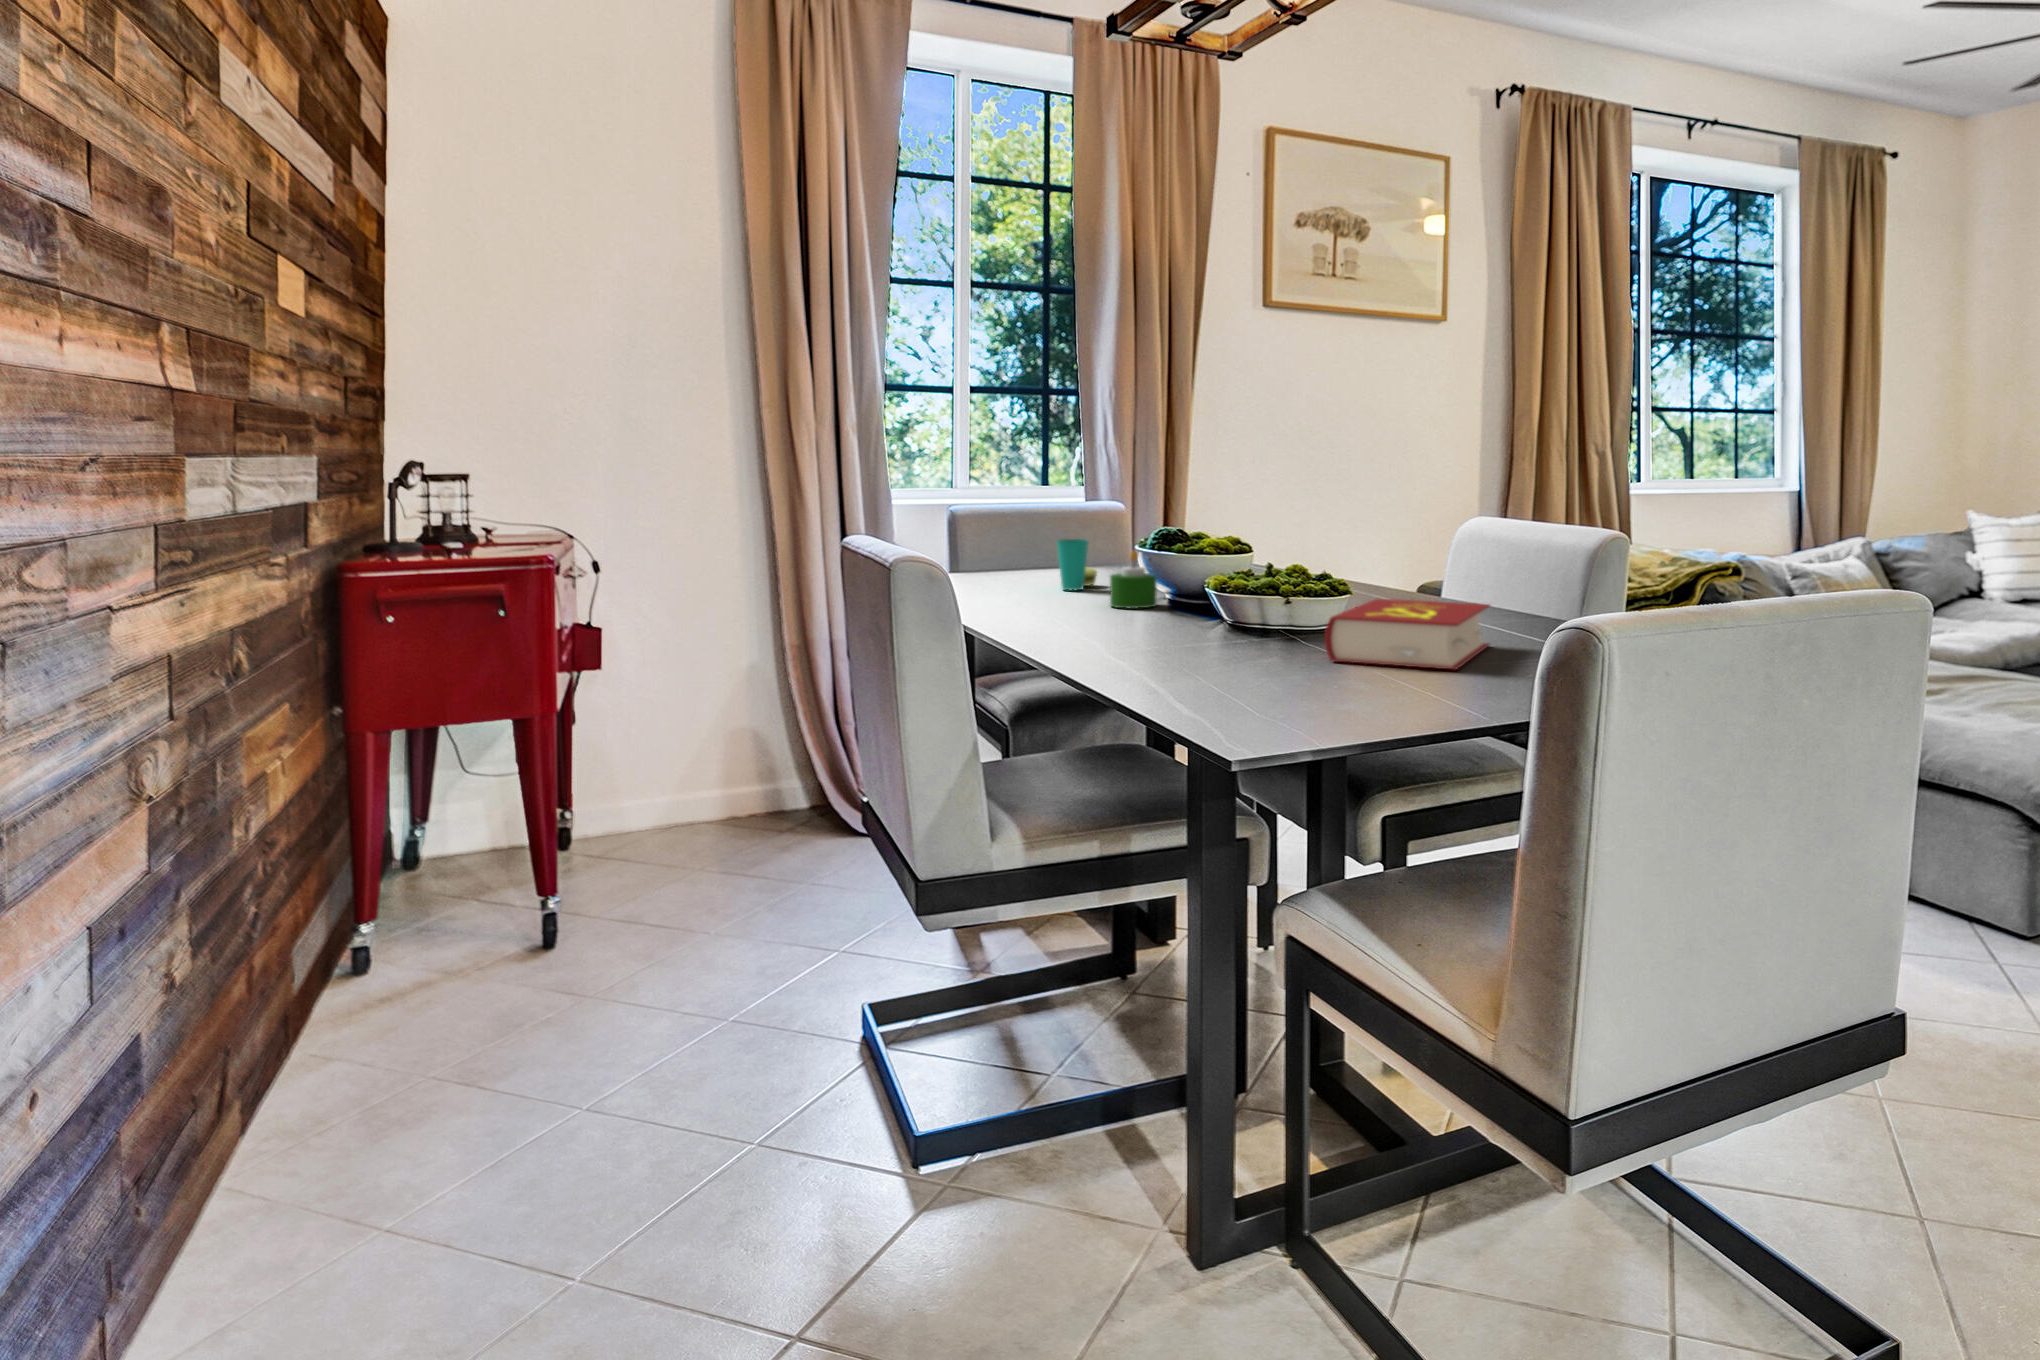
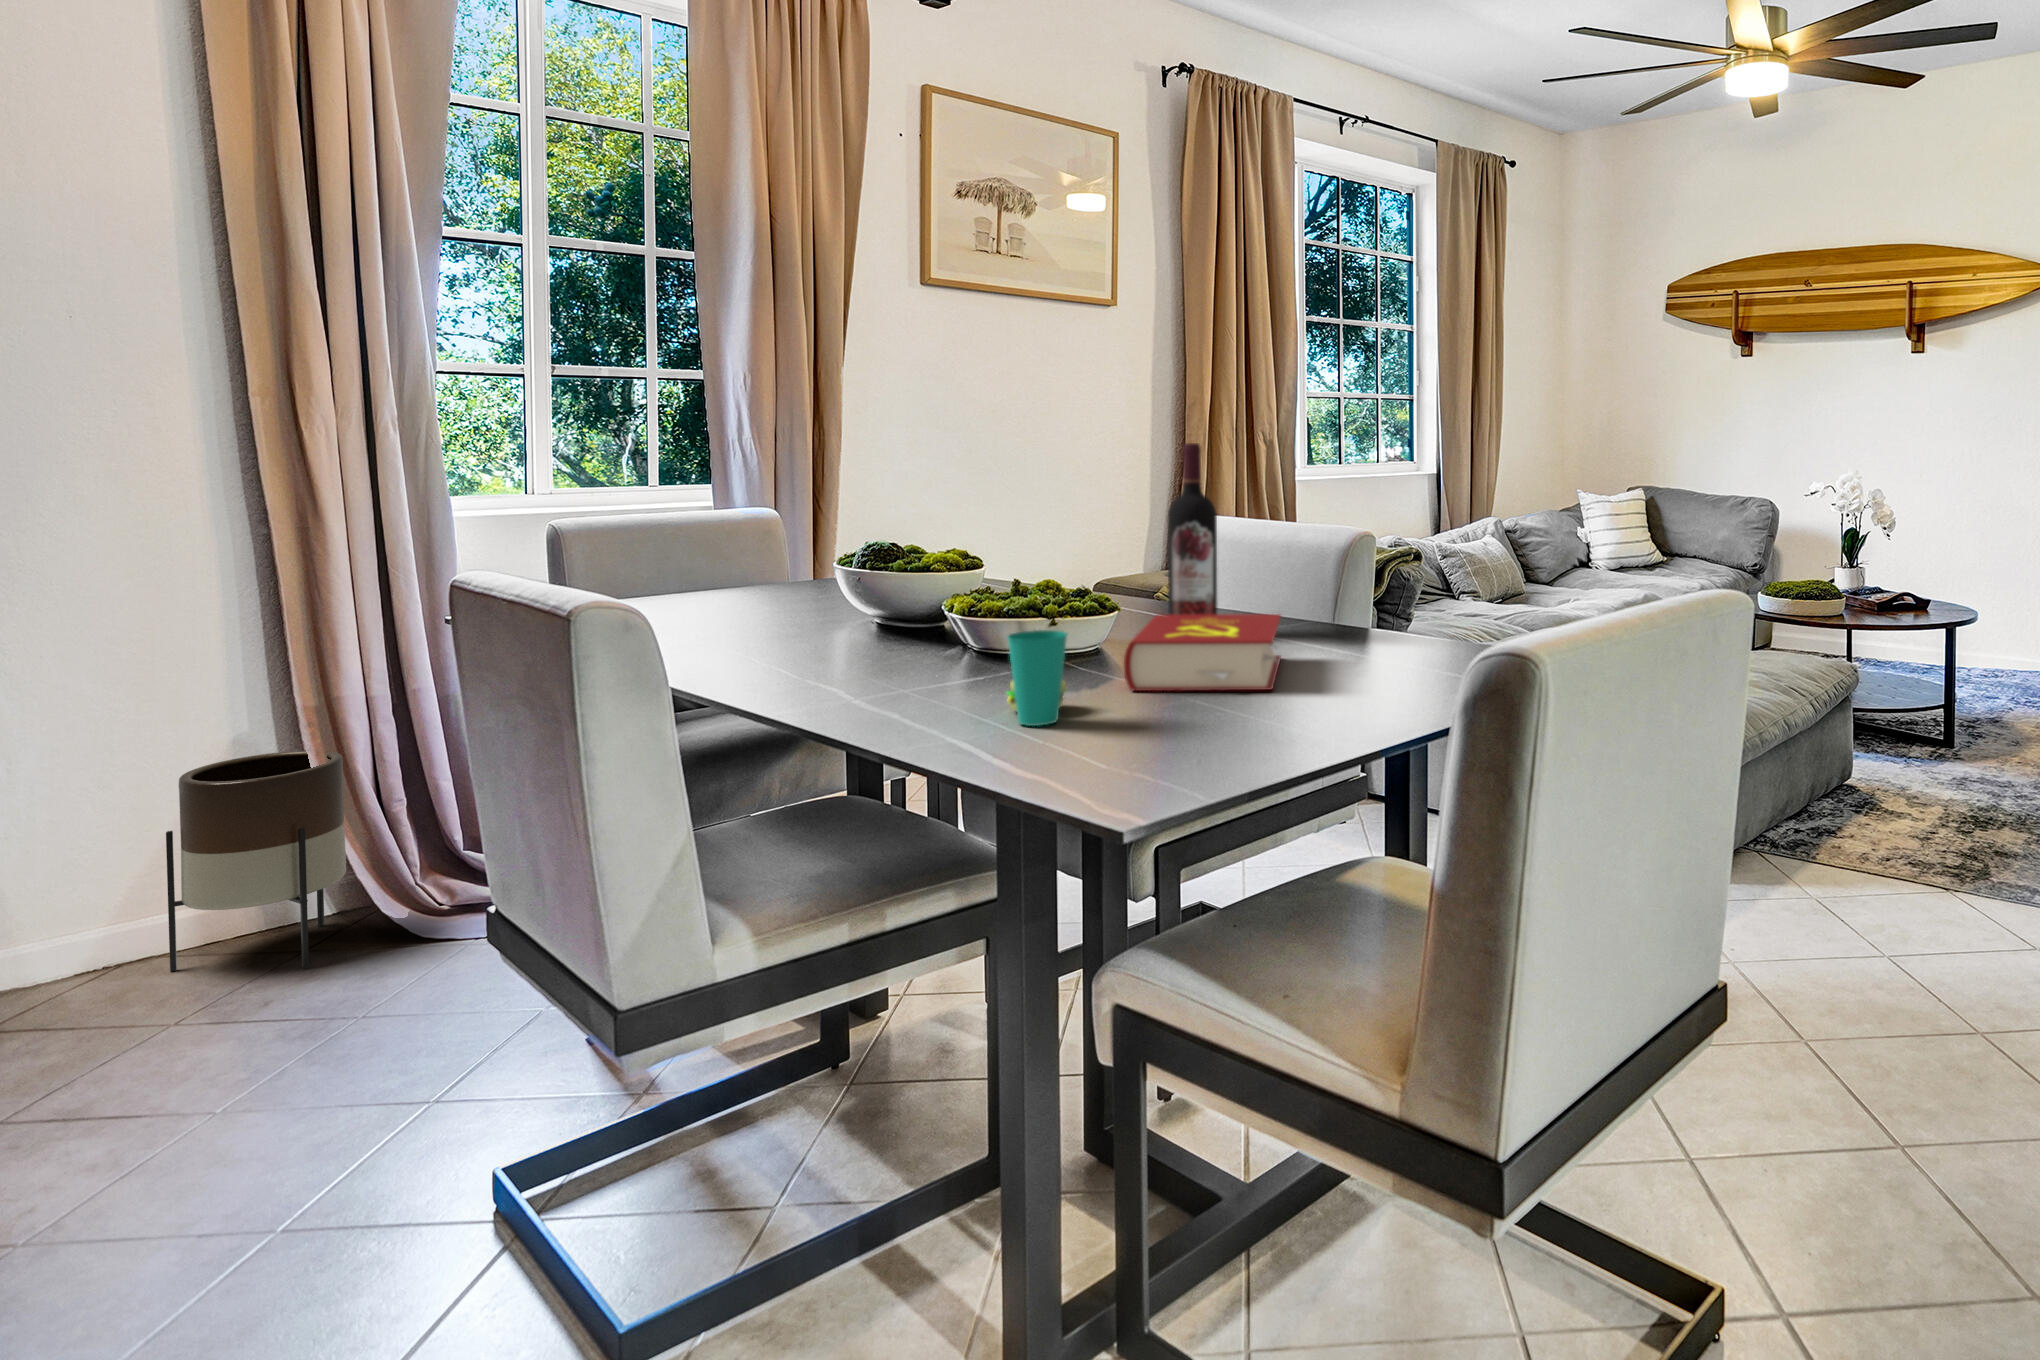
wine bottle: none [1403,443,1449,625] -> present [1168,443,1217,615]
cup: present [1057,539,1097,590] -> present [1007,630,1067,726]
candle: present [1110,551,1157,608] -> none [816,571,874,640]
planter: none [699,679,810,846] -> present [166,751,346,971]

